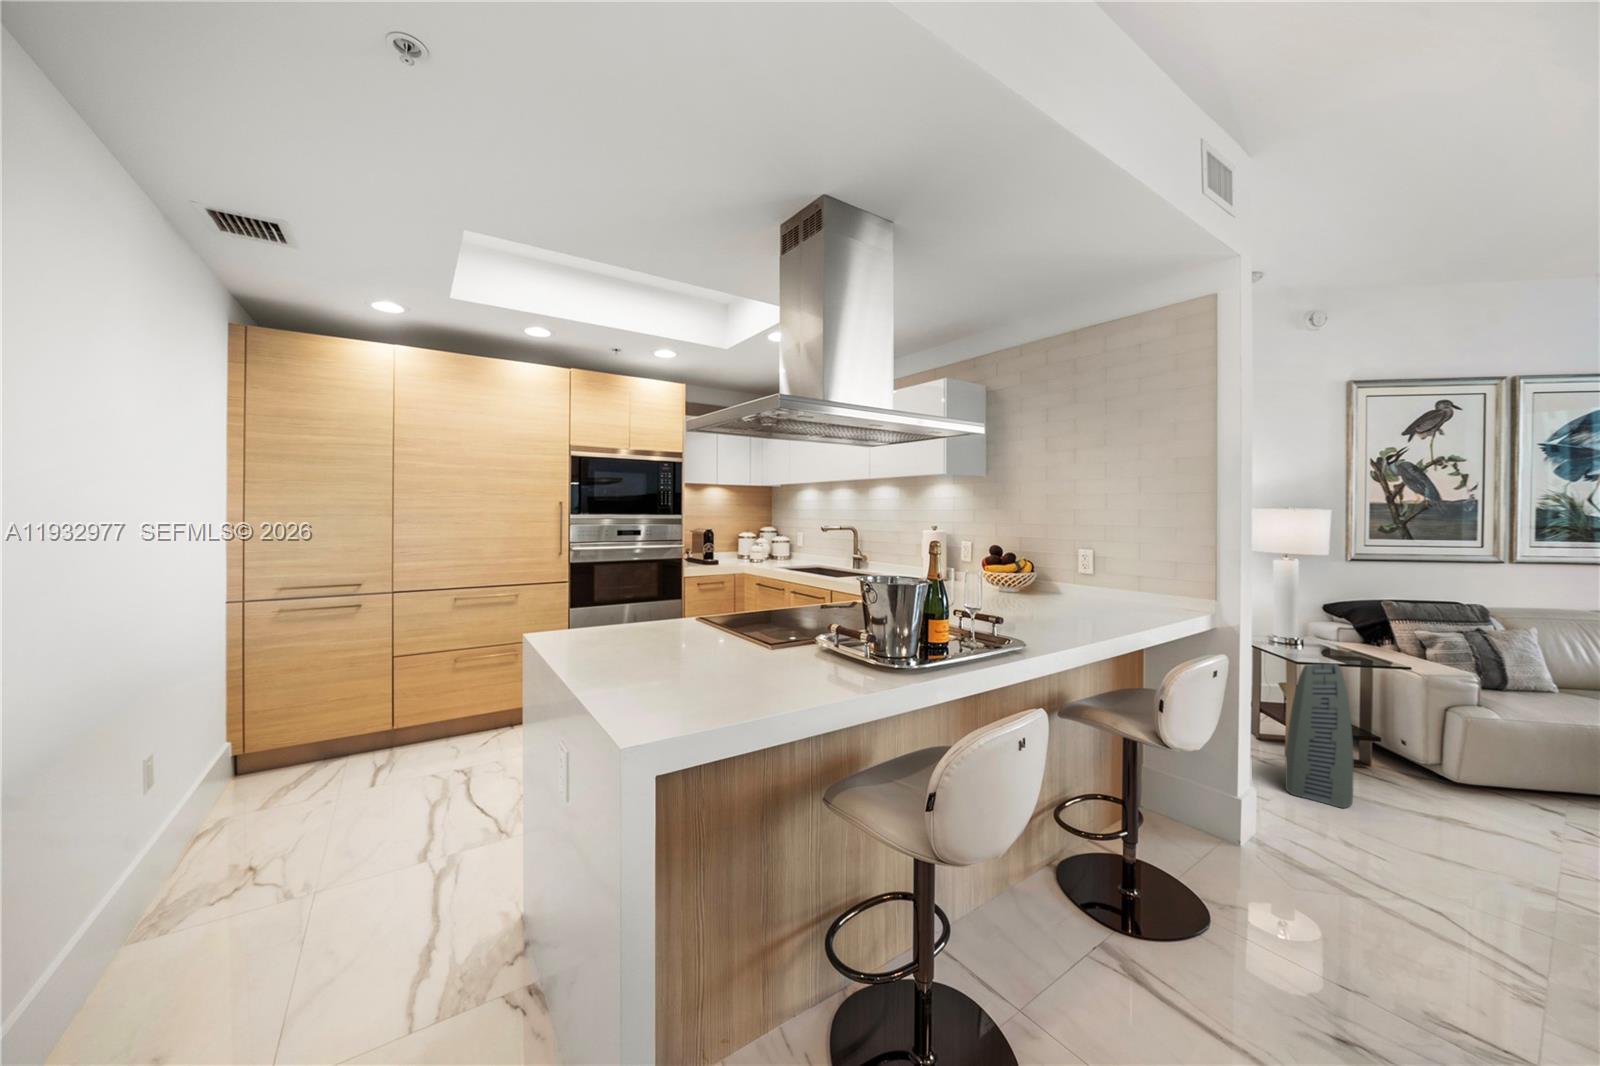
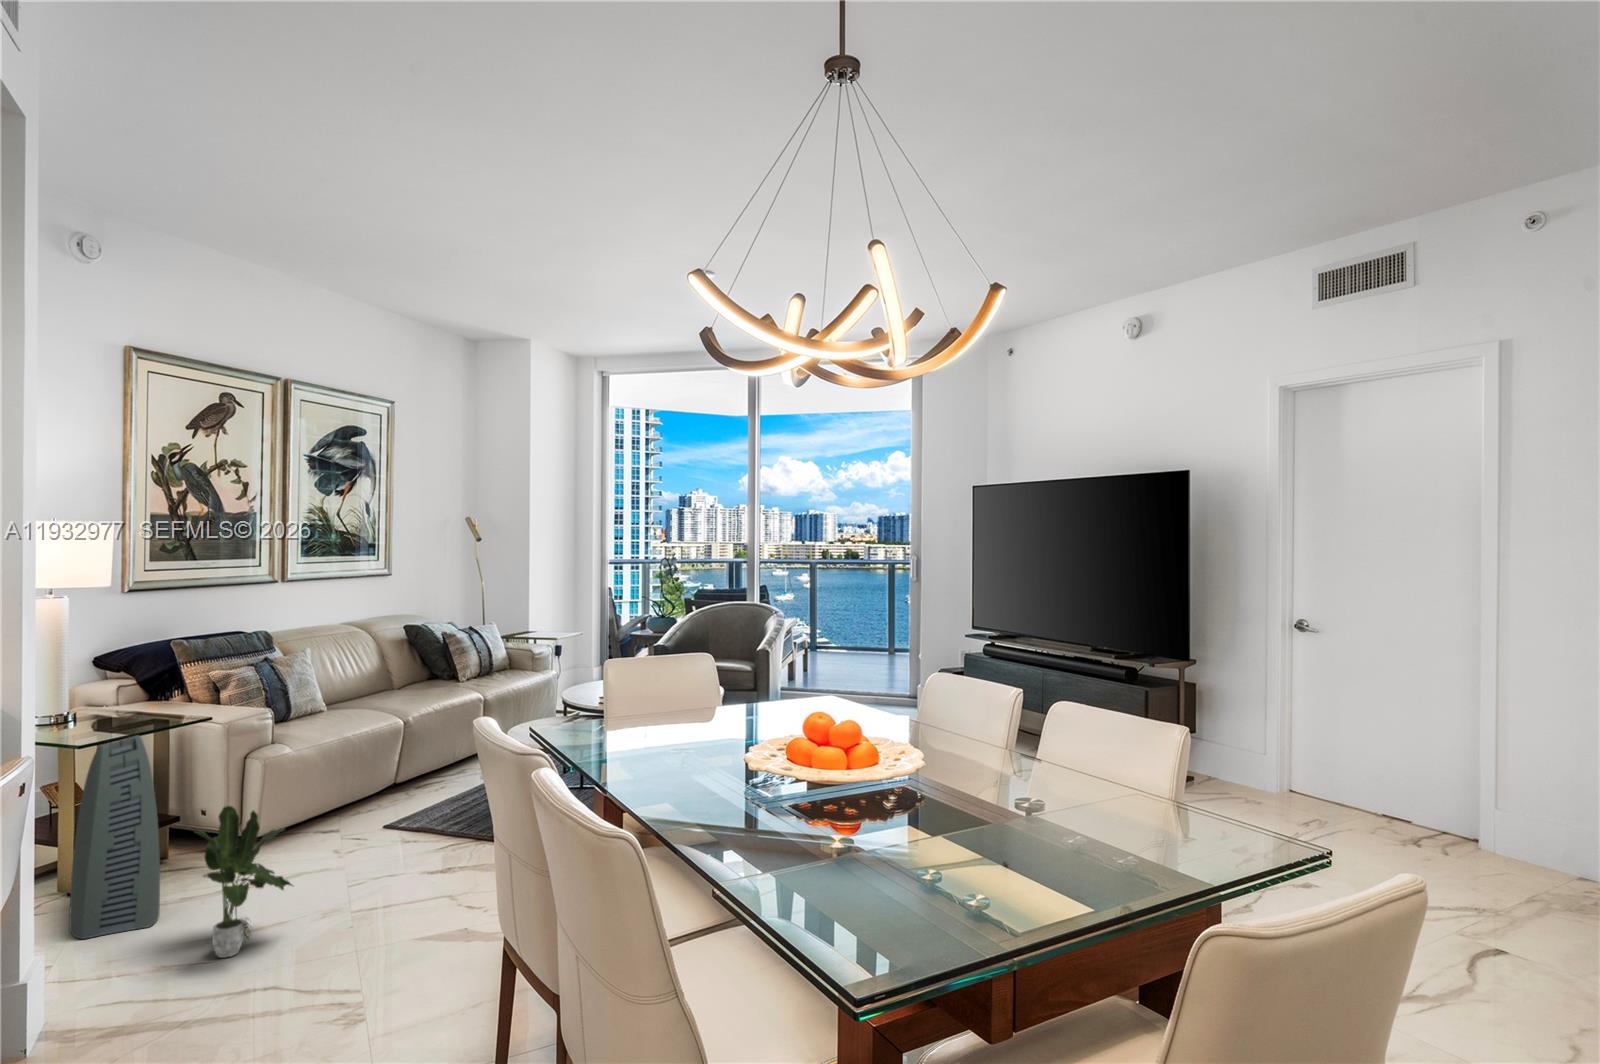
potted plant: none [1365,735,1474,861] -> present [187,806,294,958]

